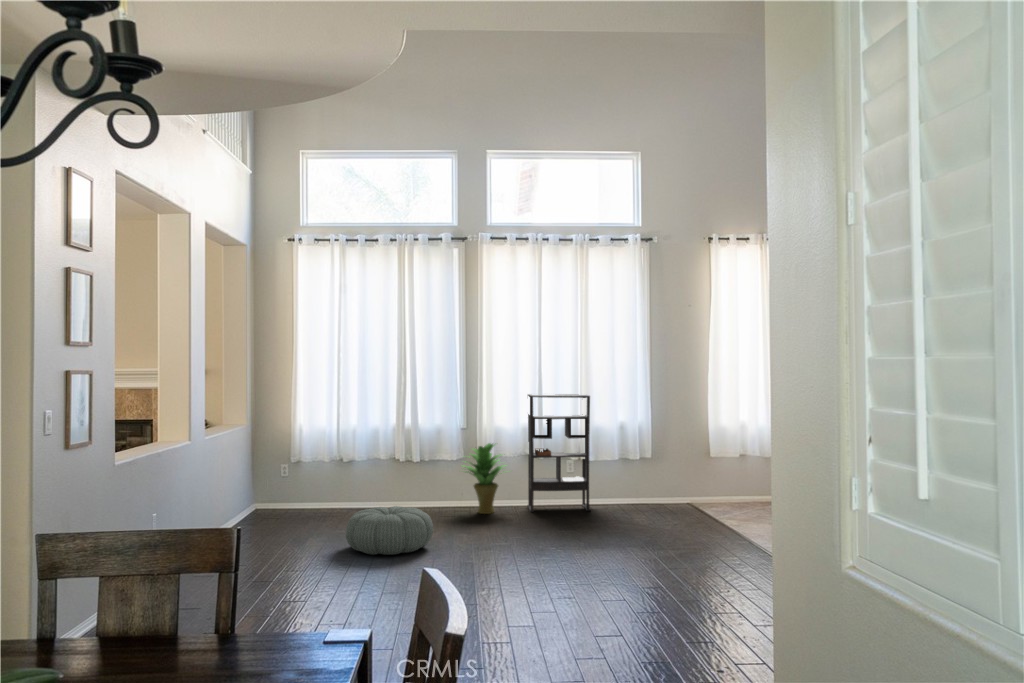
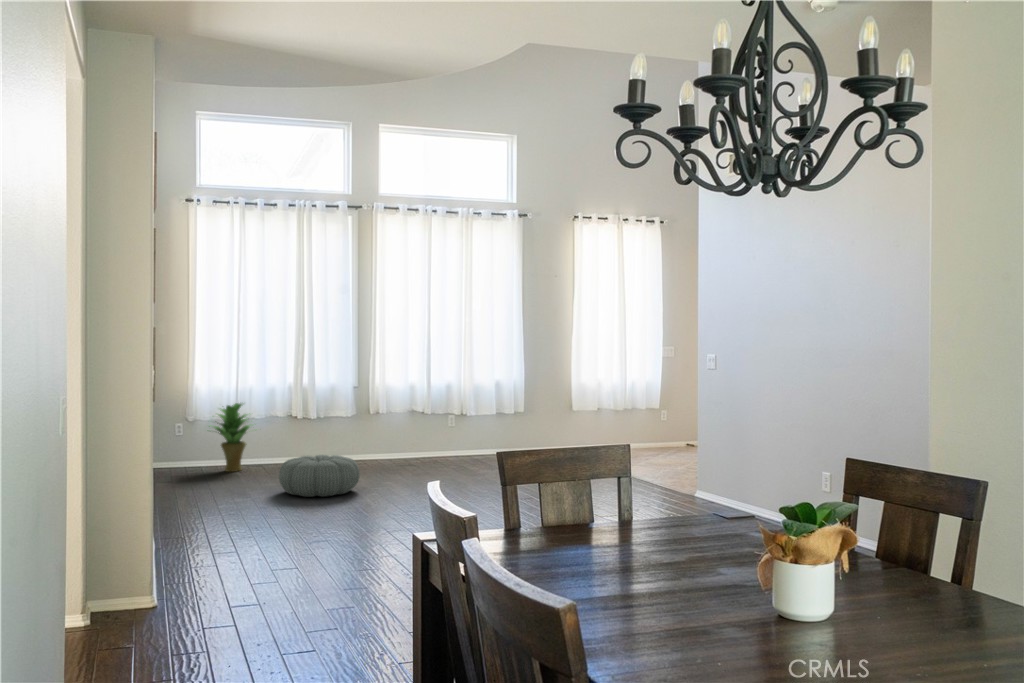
bookshelf: present [528,394,591,512] -> none [415,354,475,462]
potted plant: present [462,443,504,514] -> present [209,403,250,472]

